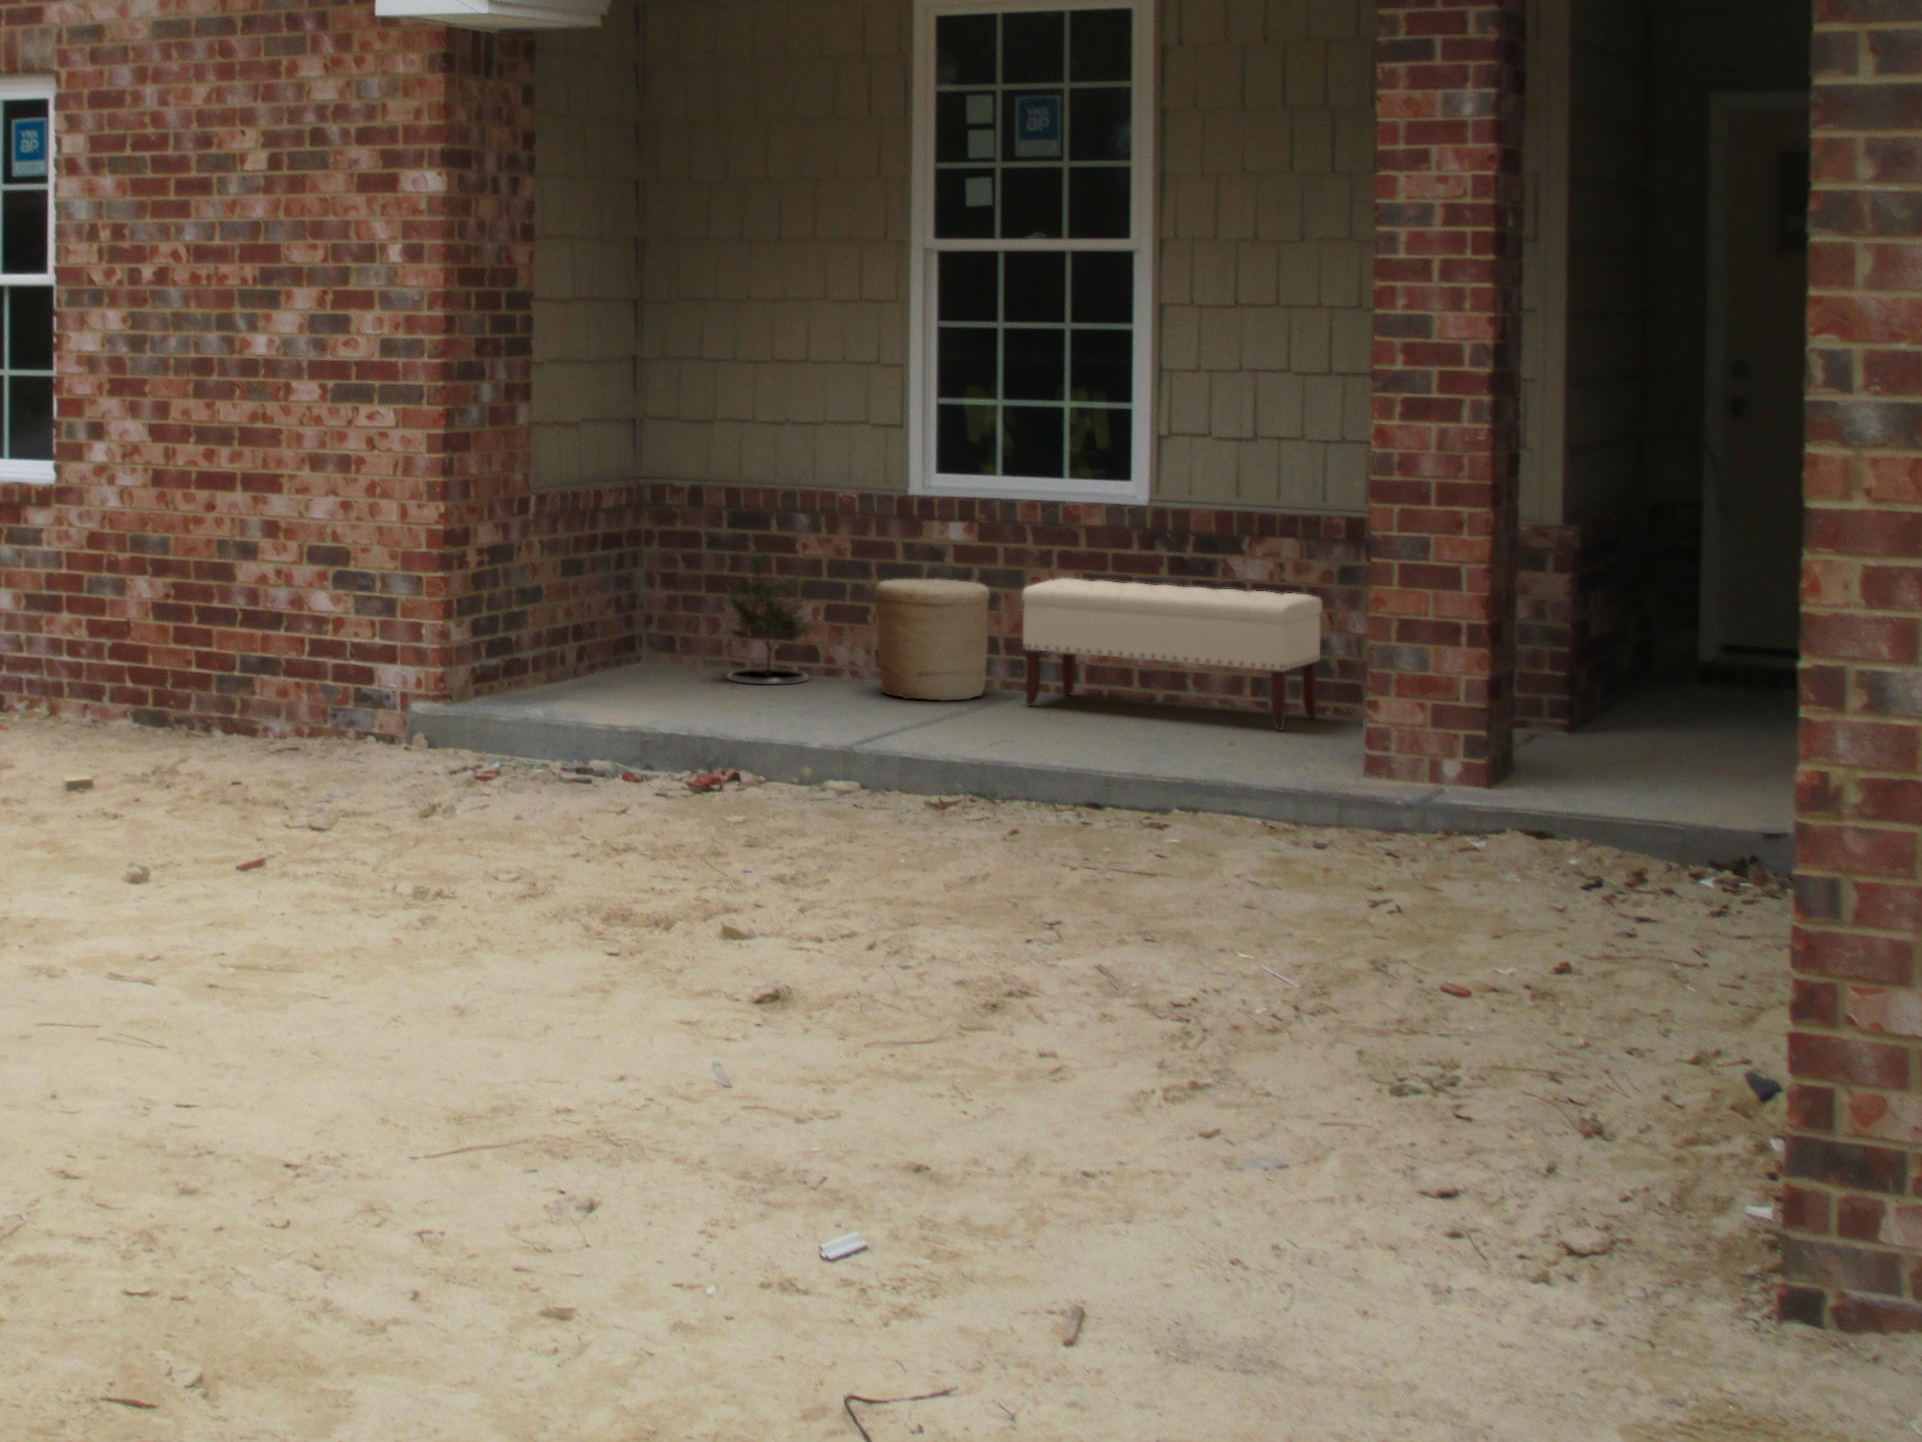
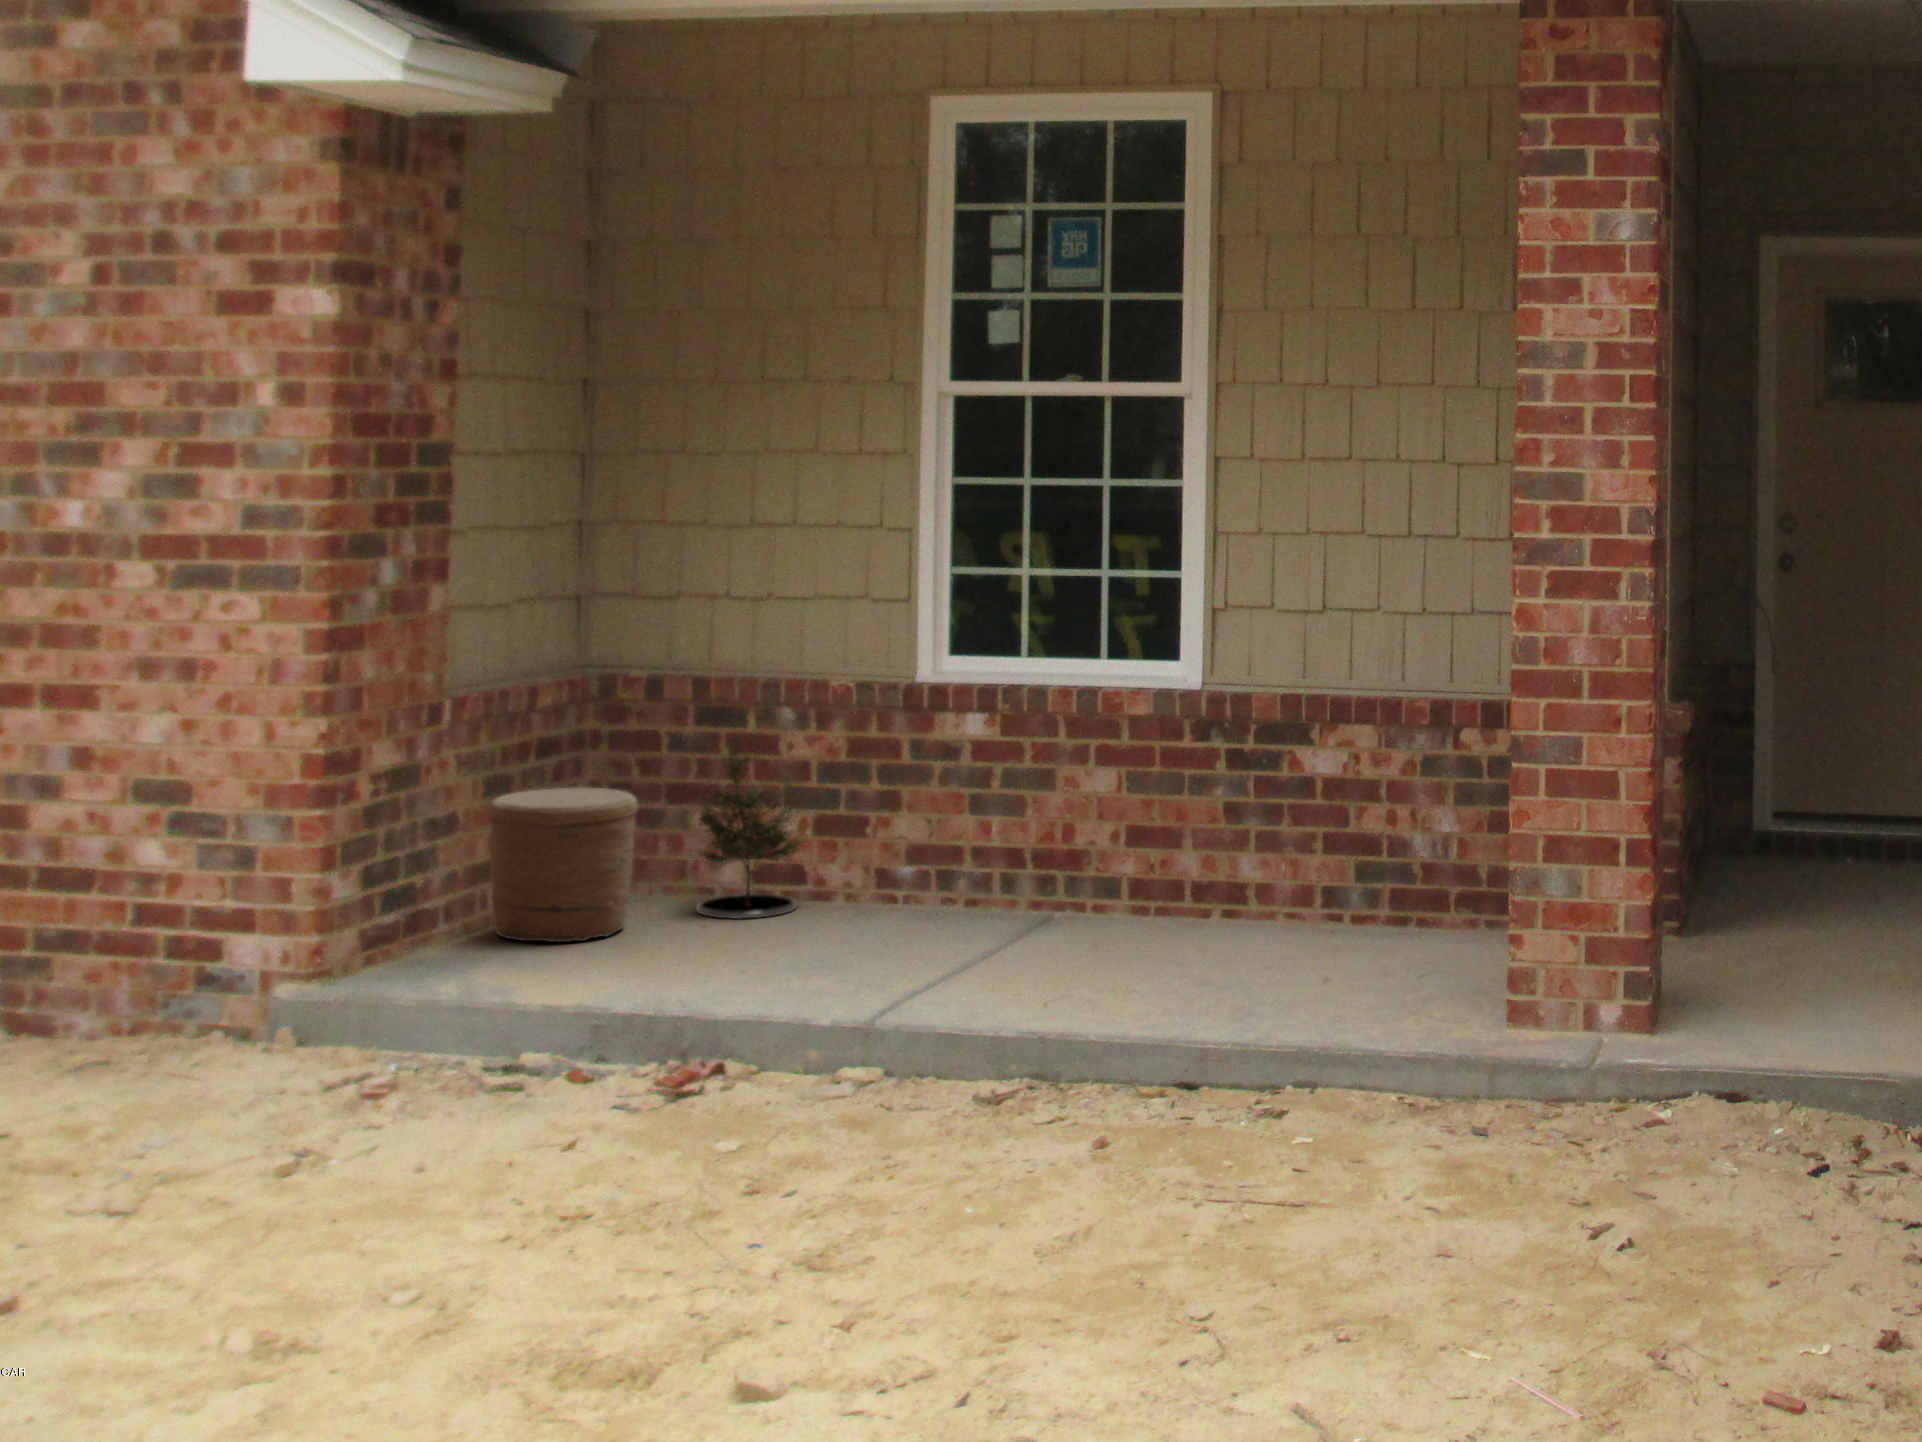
bench: present [1022,578,1322,730] -> none [1062,779,1399,955]
woven basket: present [874,579,990,701] -> present [489,788,638,942]

